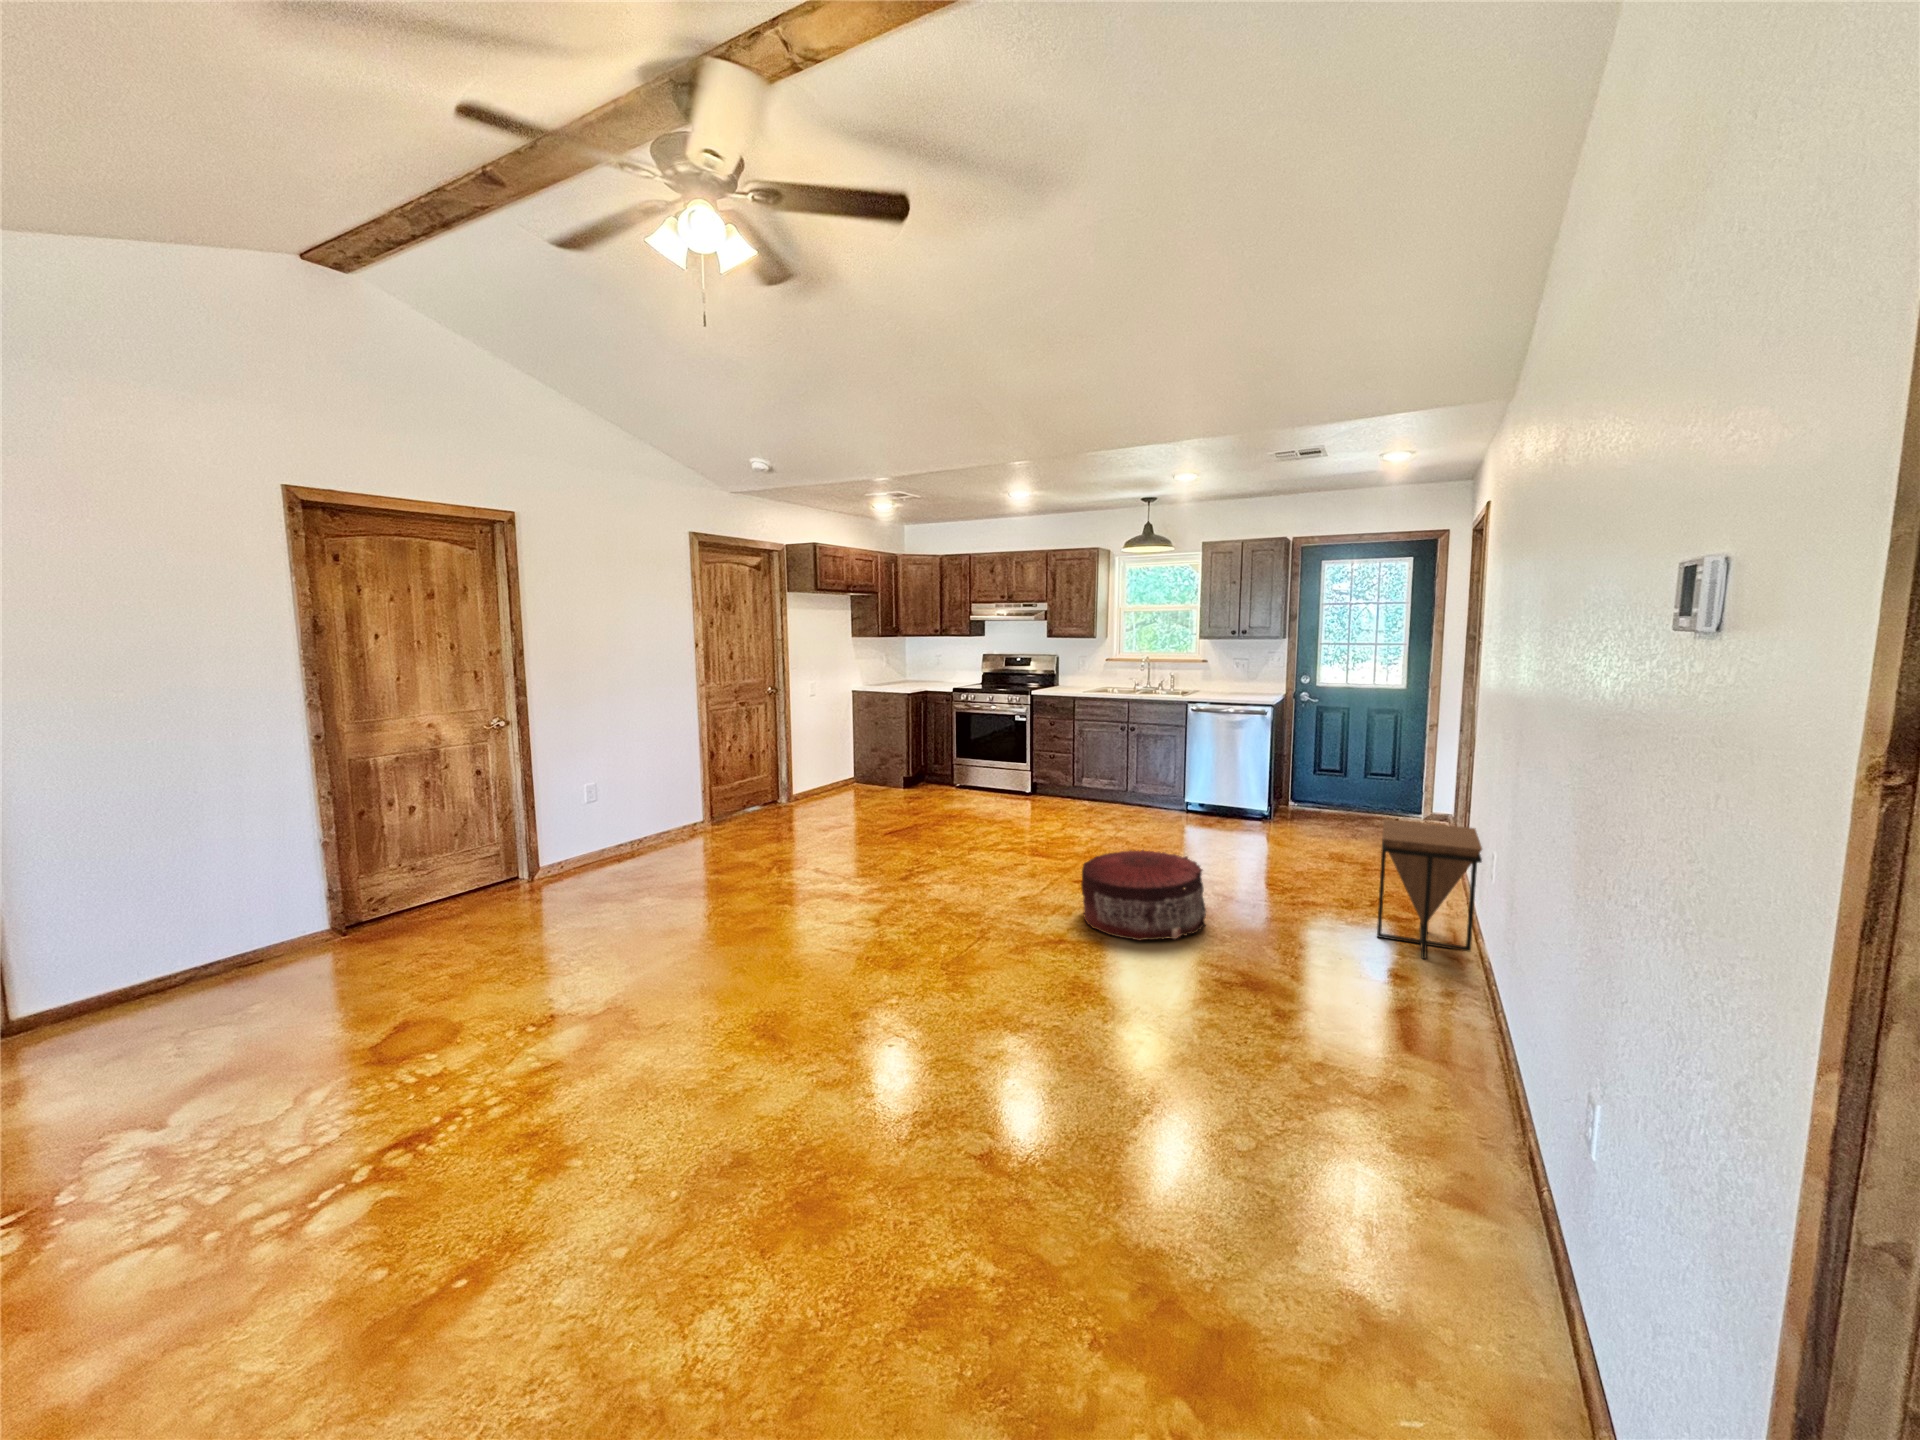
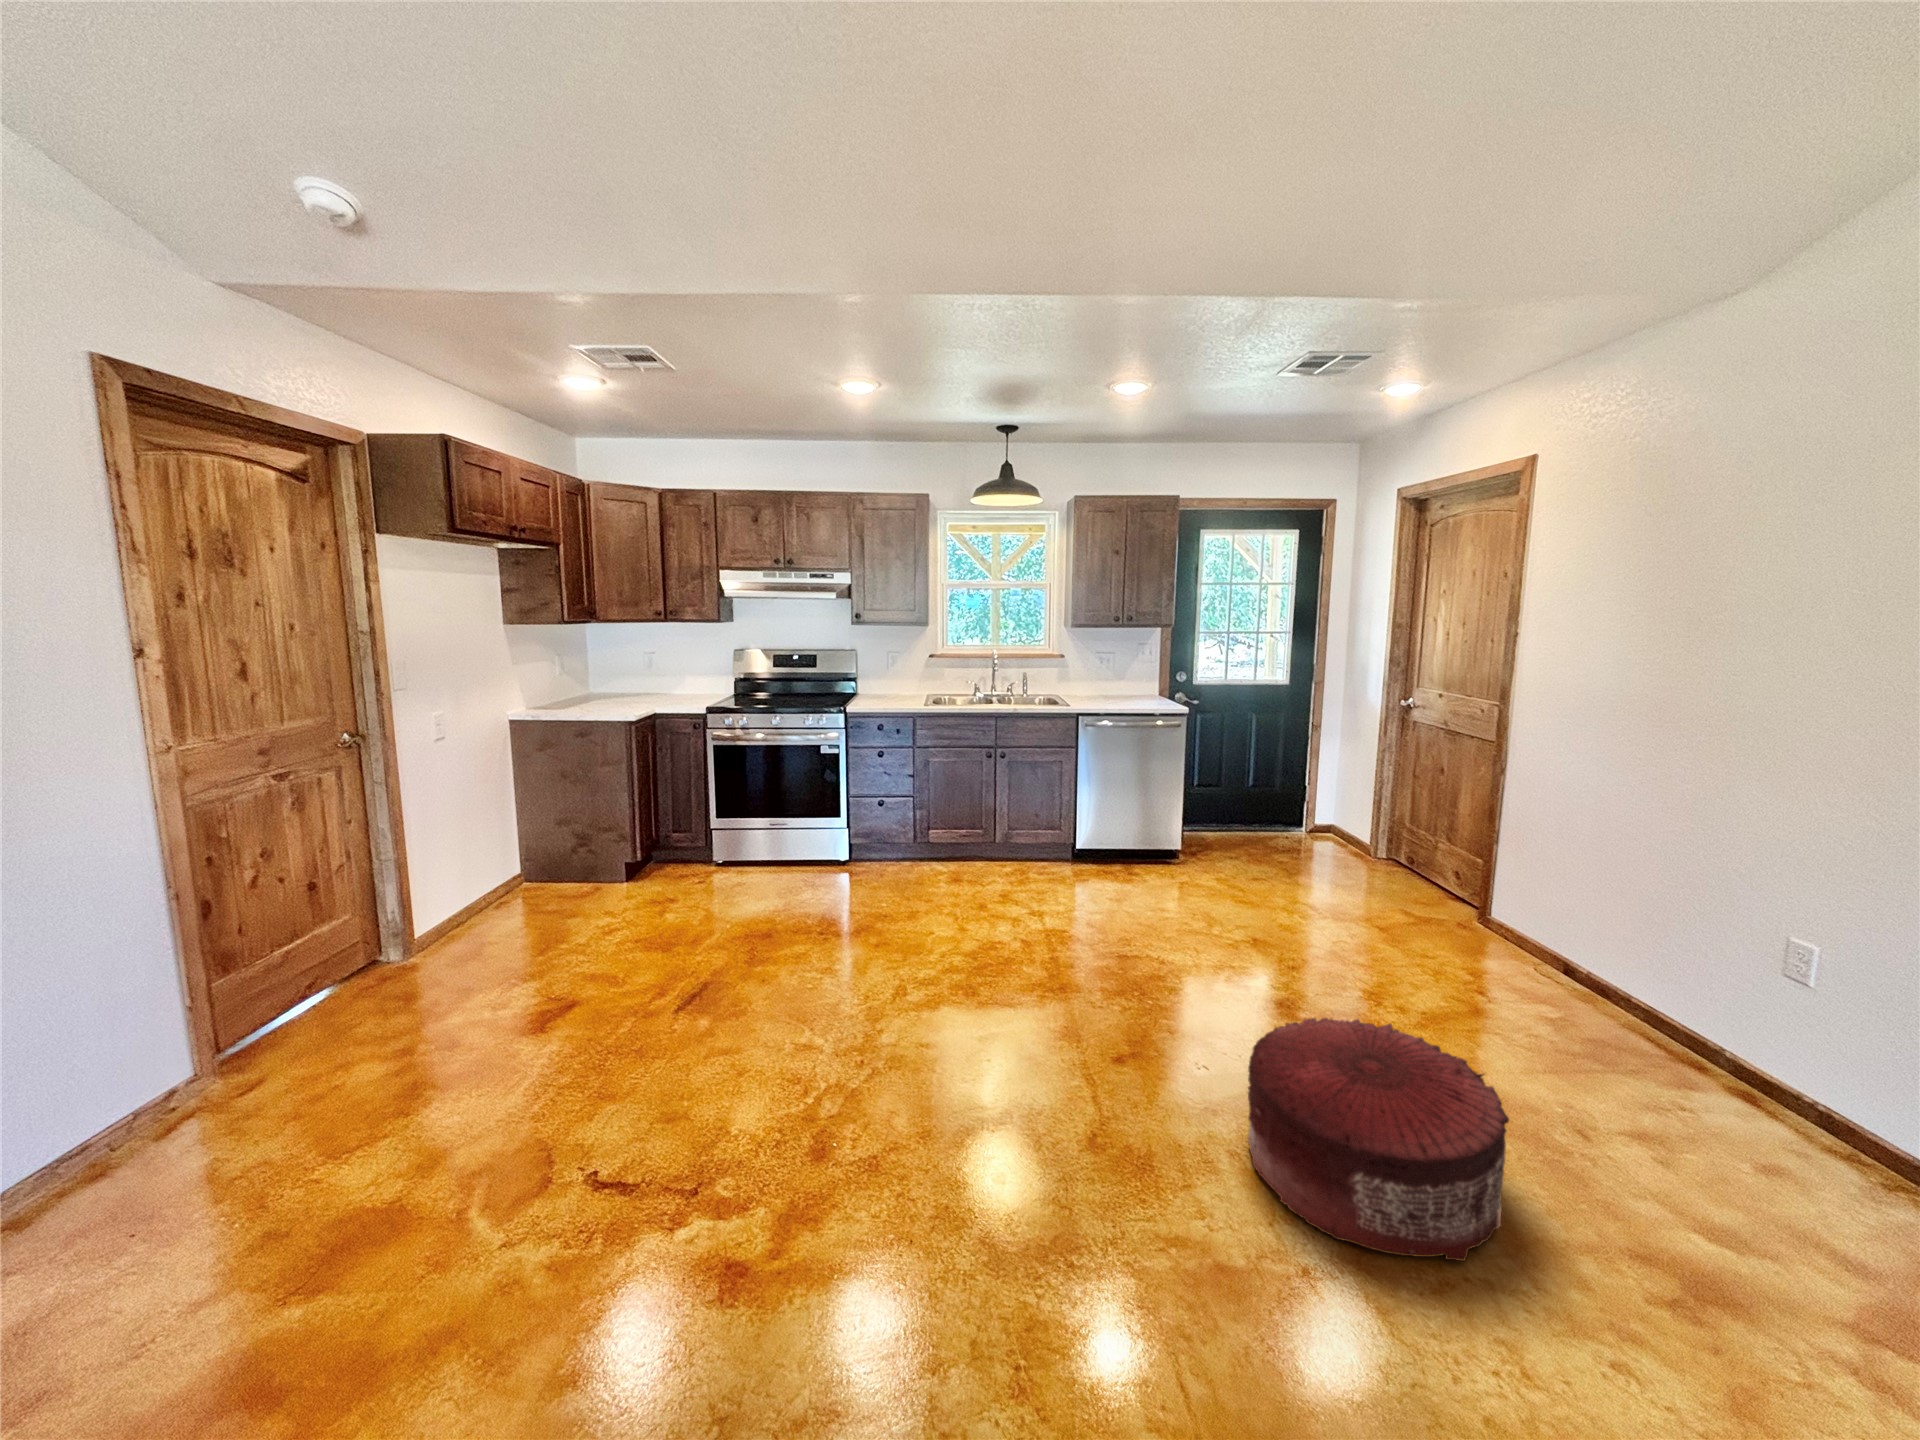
side table: present [1377,820,1482,959] -> none [1636,913,1900,1148]

